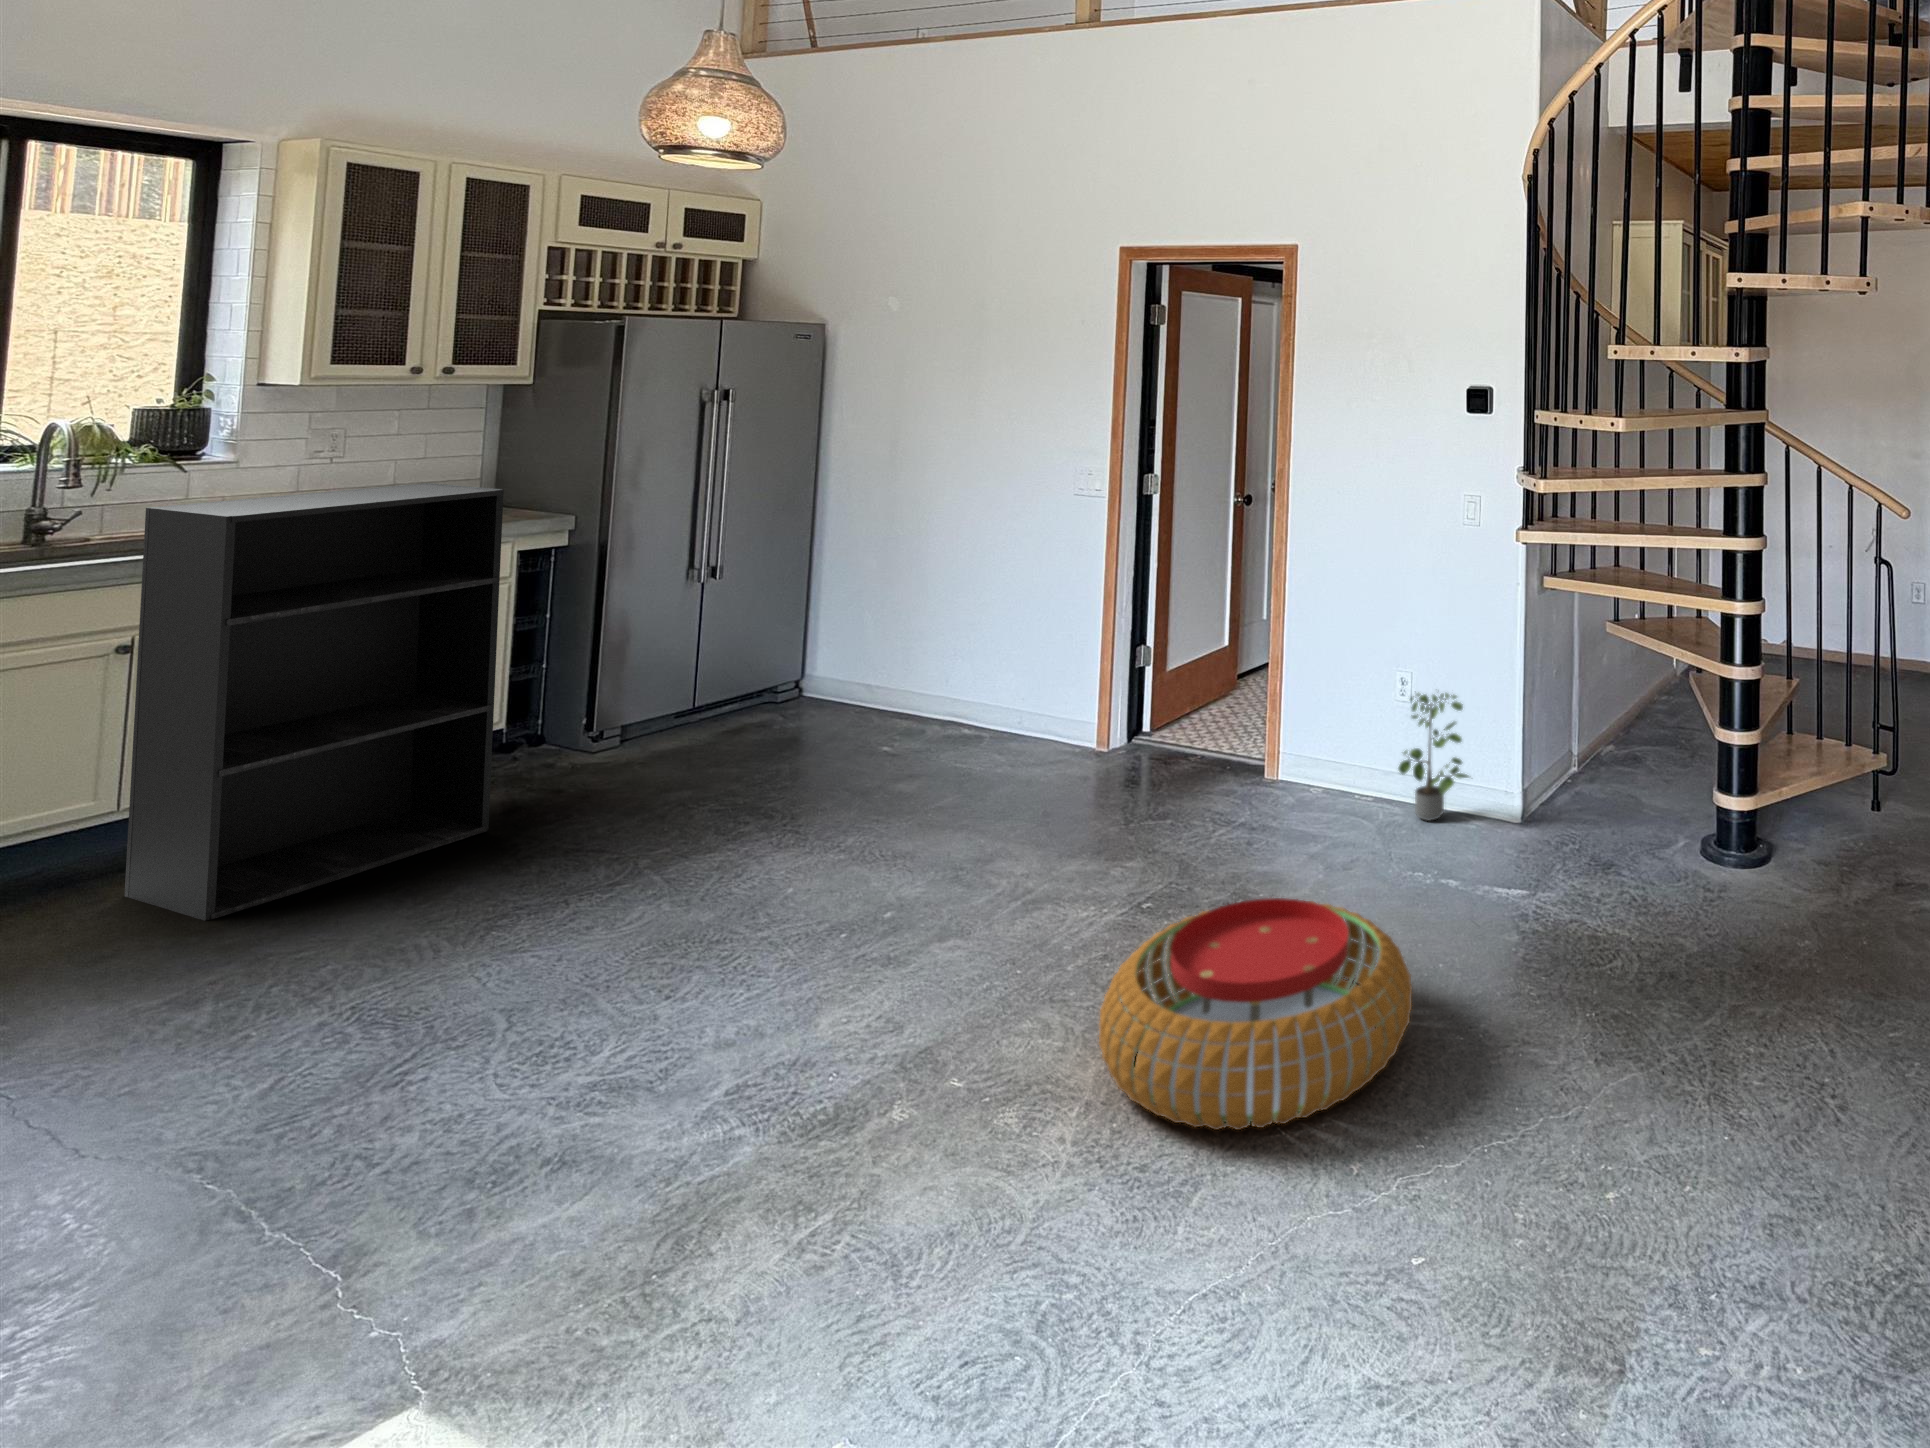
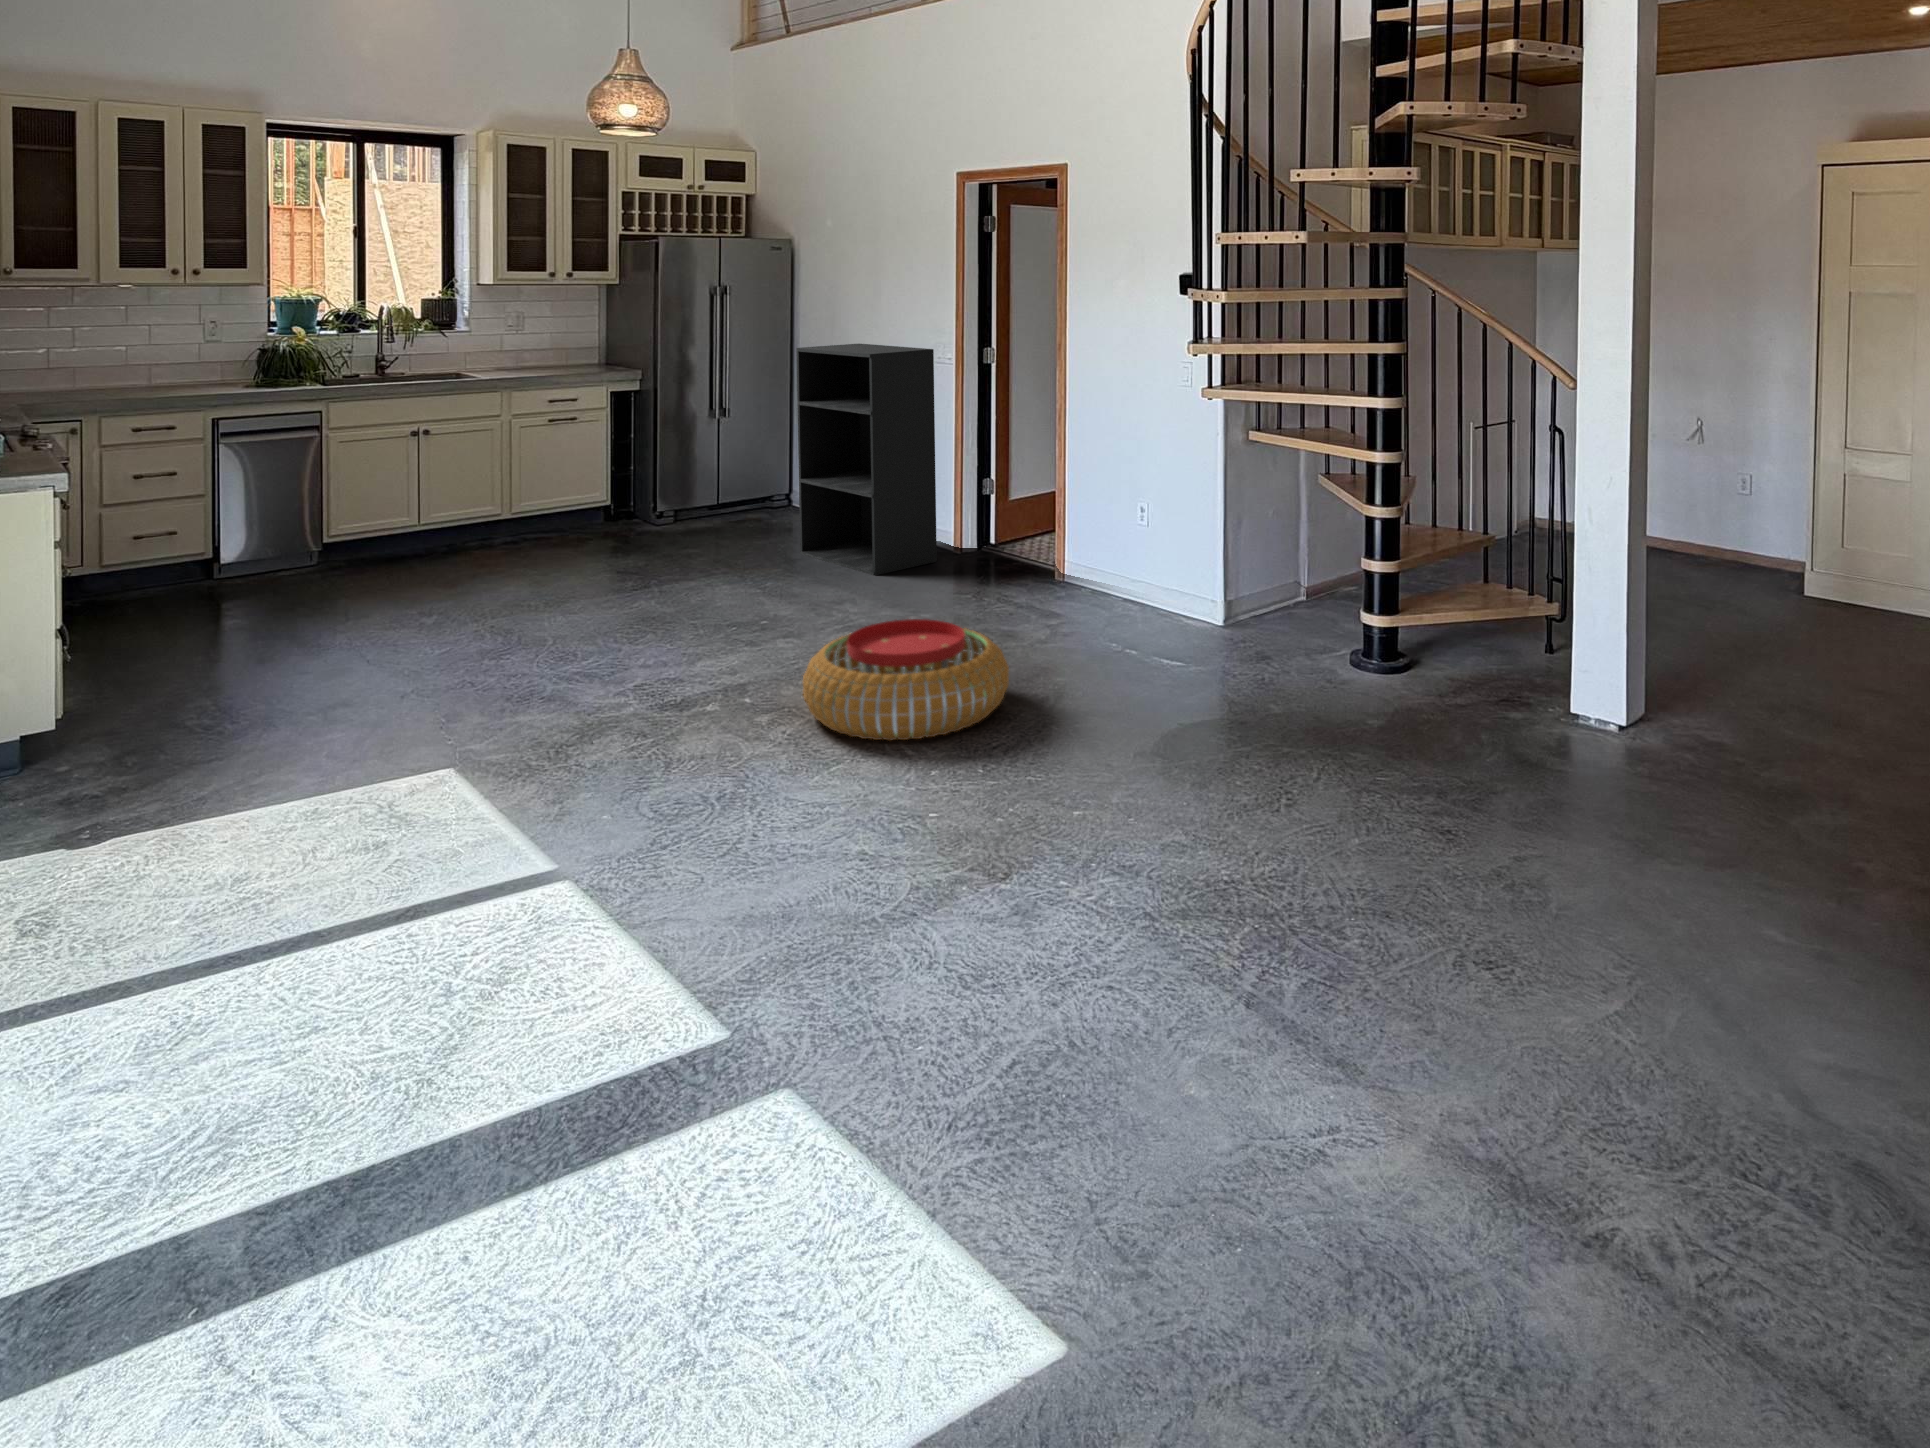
bookshelf: present [125,483,504,921] -> present [796,344,937,576]
potted plant: present [1399,693,1469,820] -> none [1120,515,1173,617]

